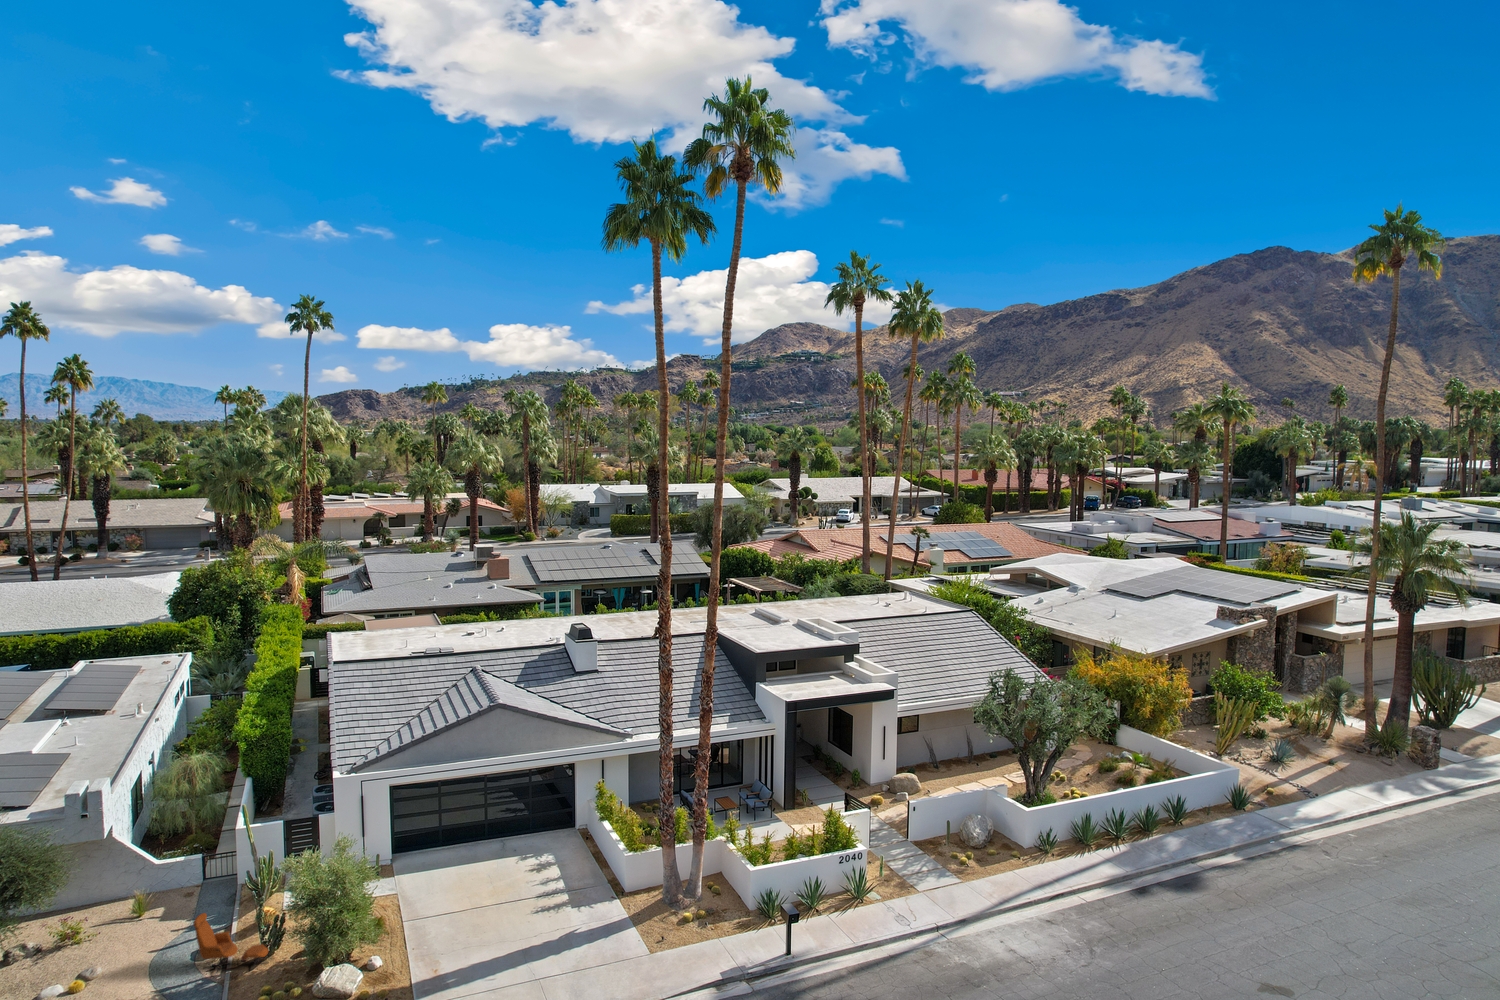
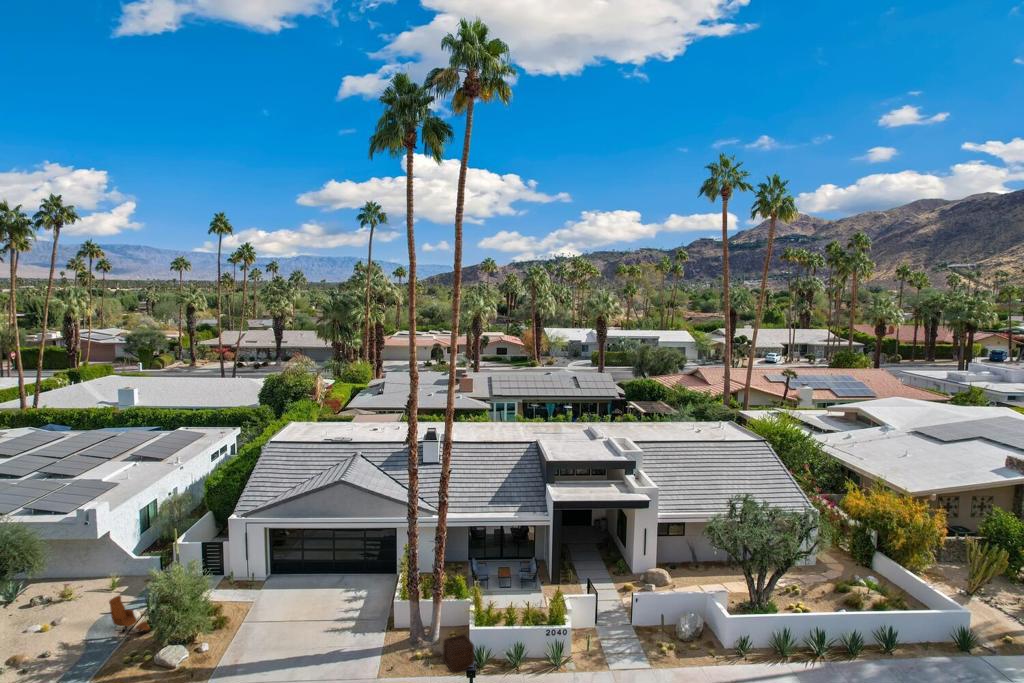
wooden crate: none [721,878,765,929] -> present [443,634,474,672]

